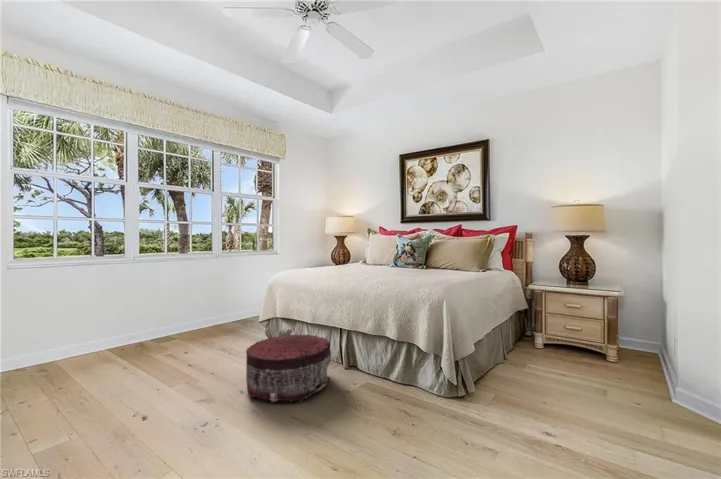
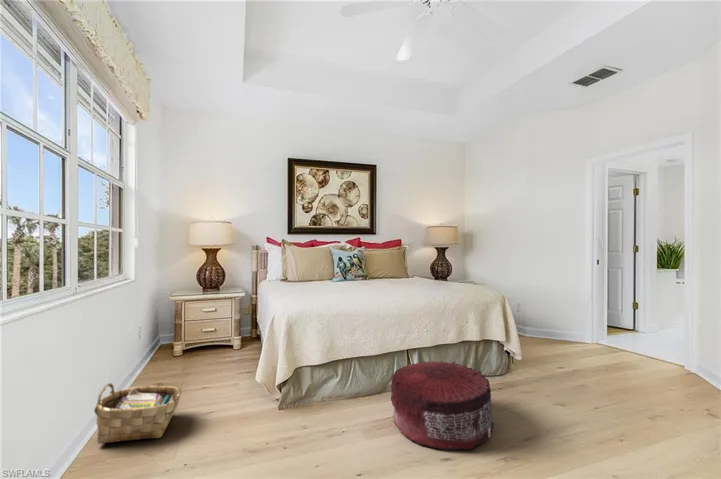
woven basket: none [212,300,249,332] -> present [94,382,182,444]

